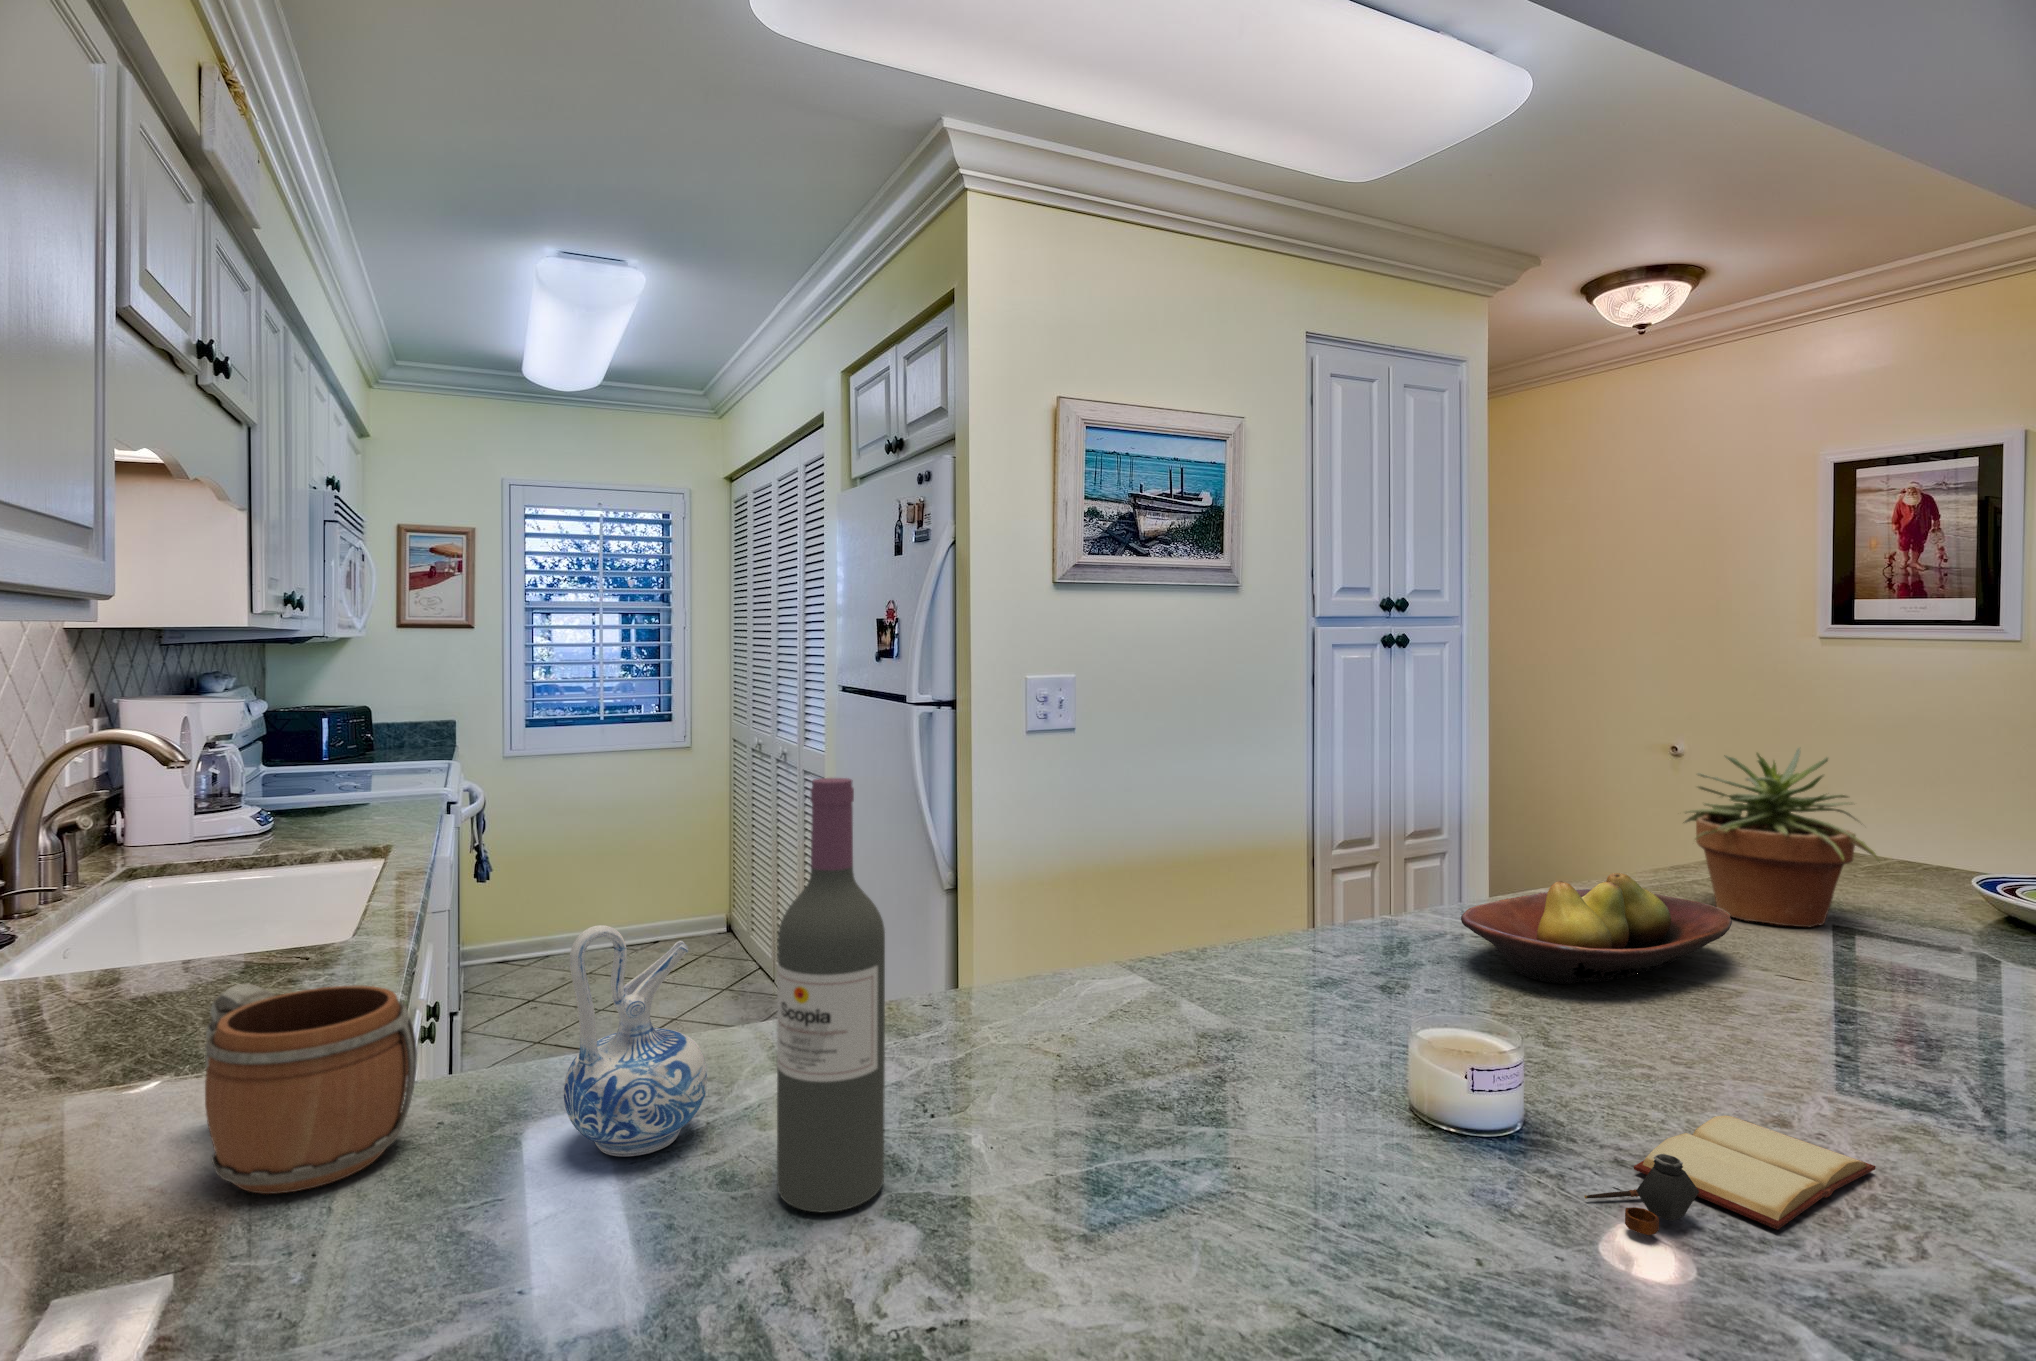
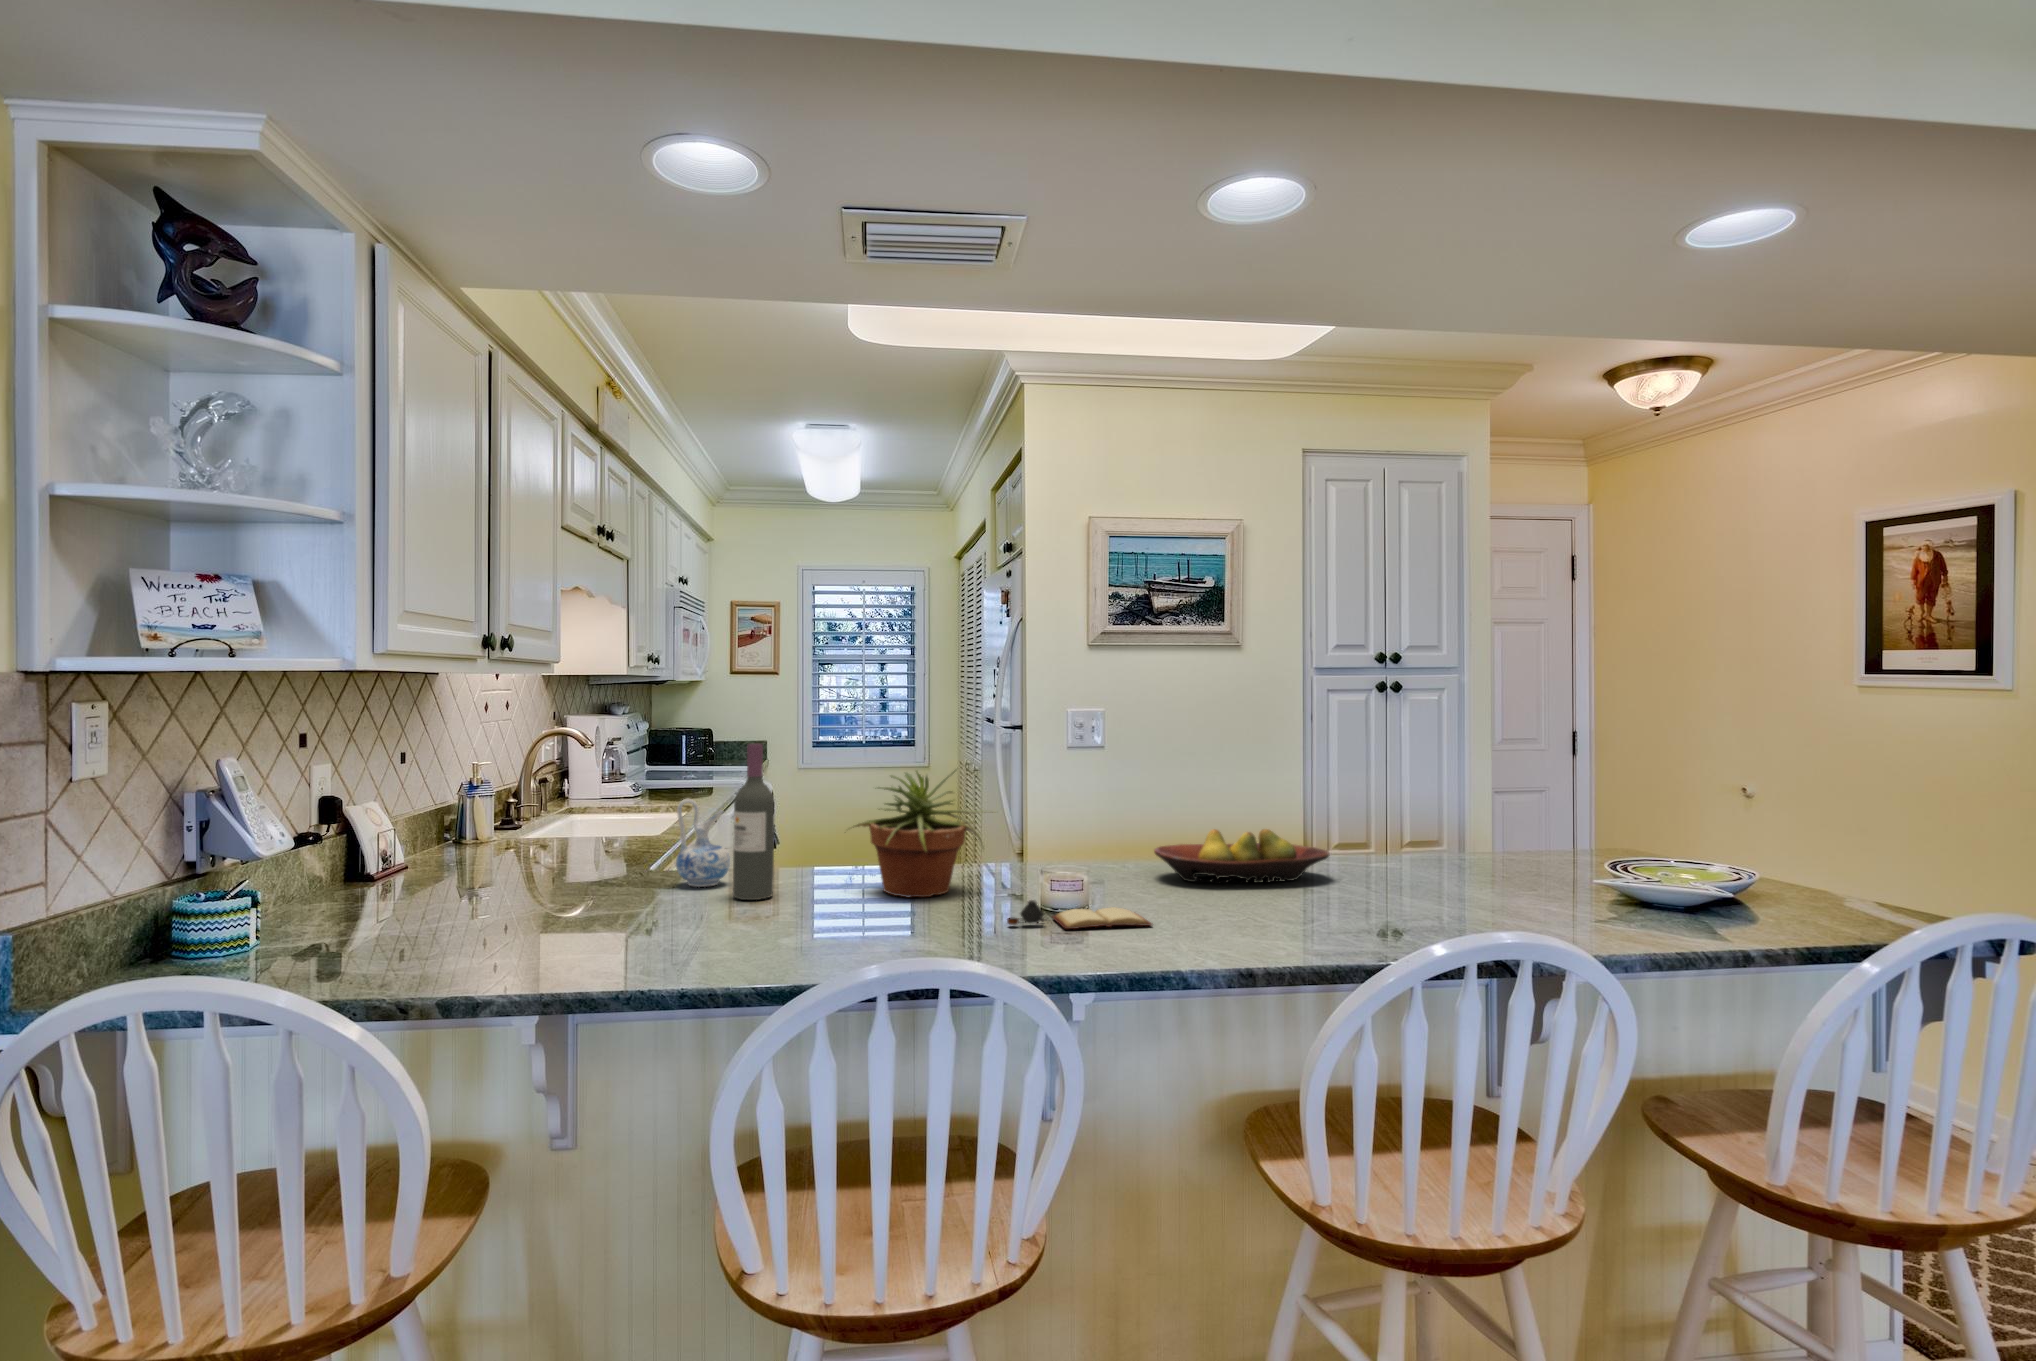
potted plant: present [1685,748,1880,927] -> present [853,770,993,898]
mug: present [205,984,417,1194] -> none [566,818,633,884]

